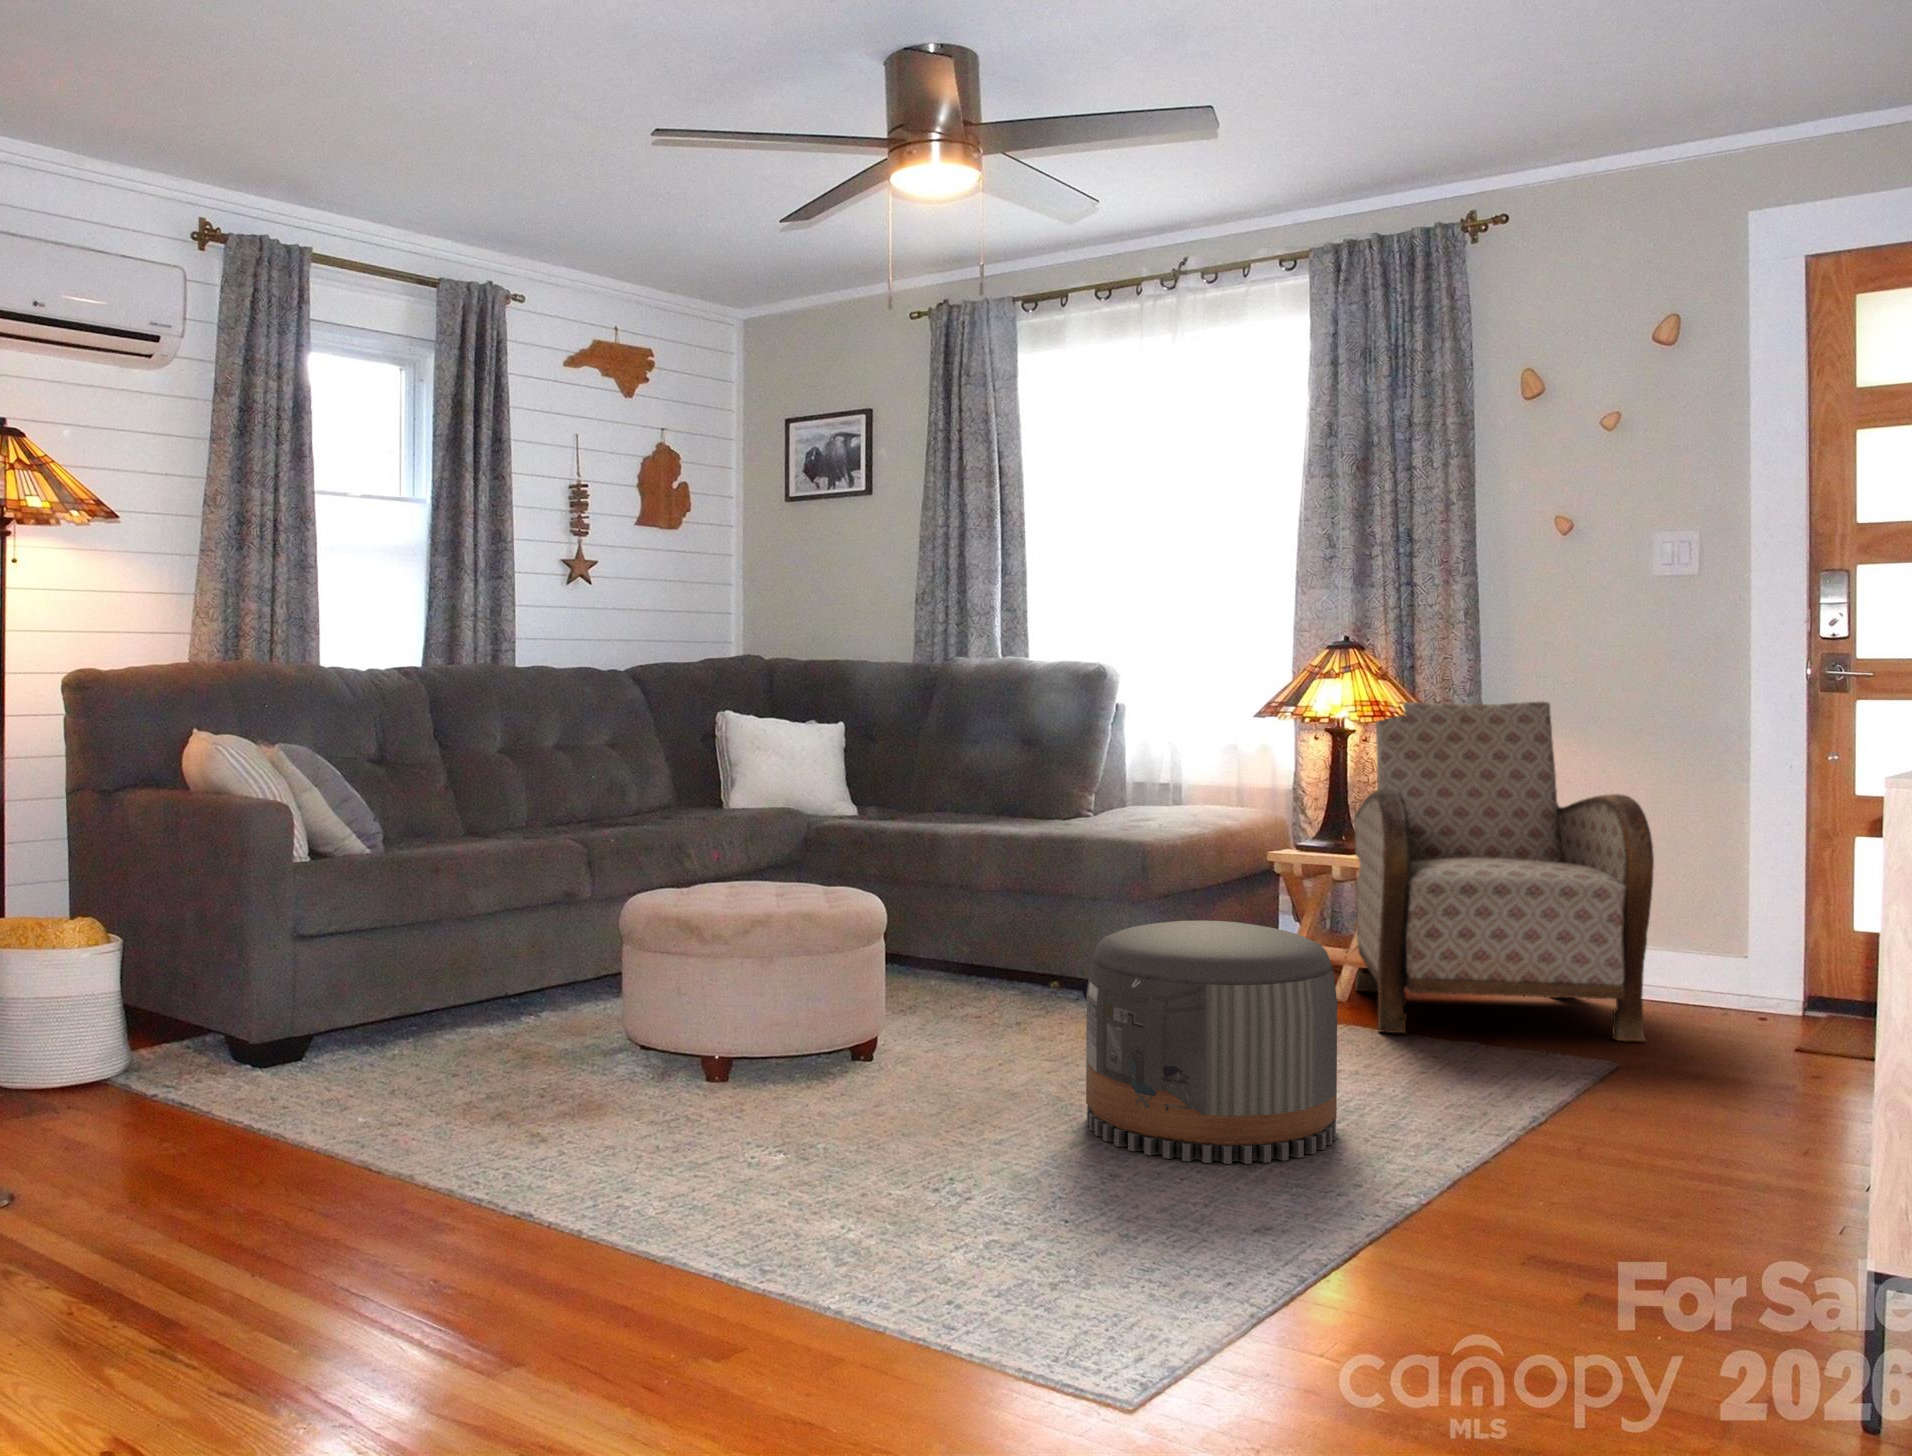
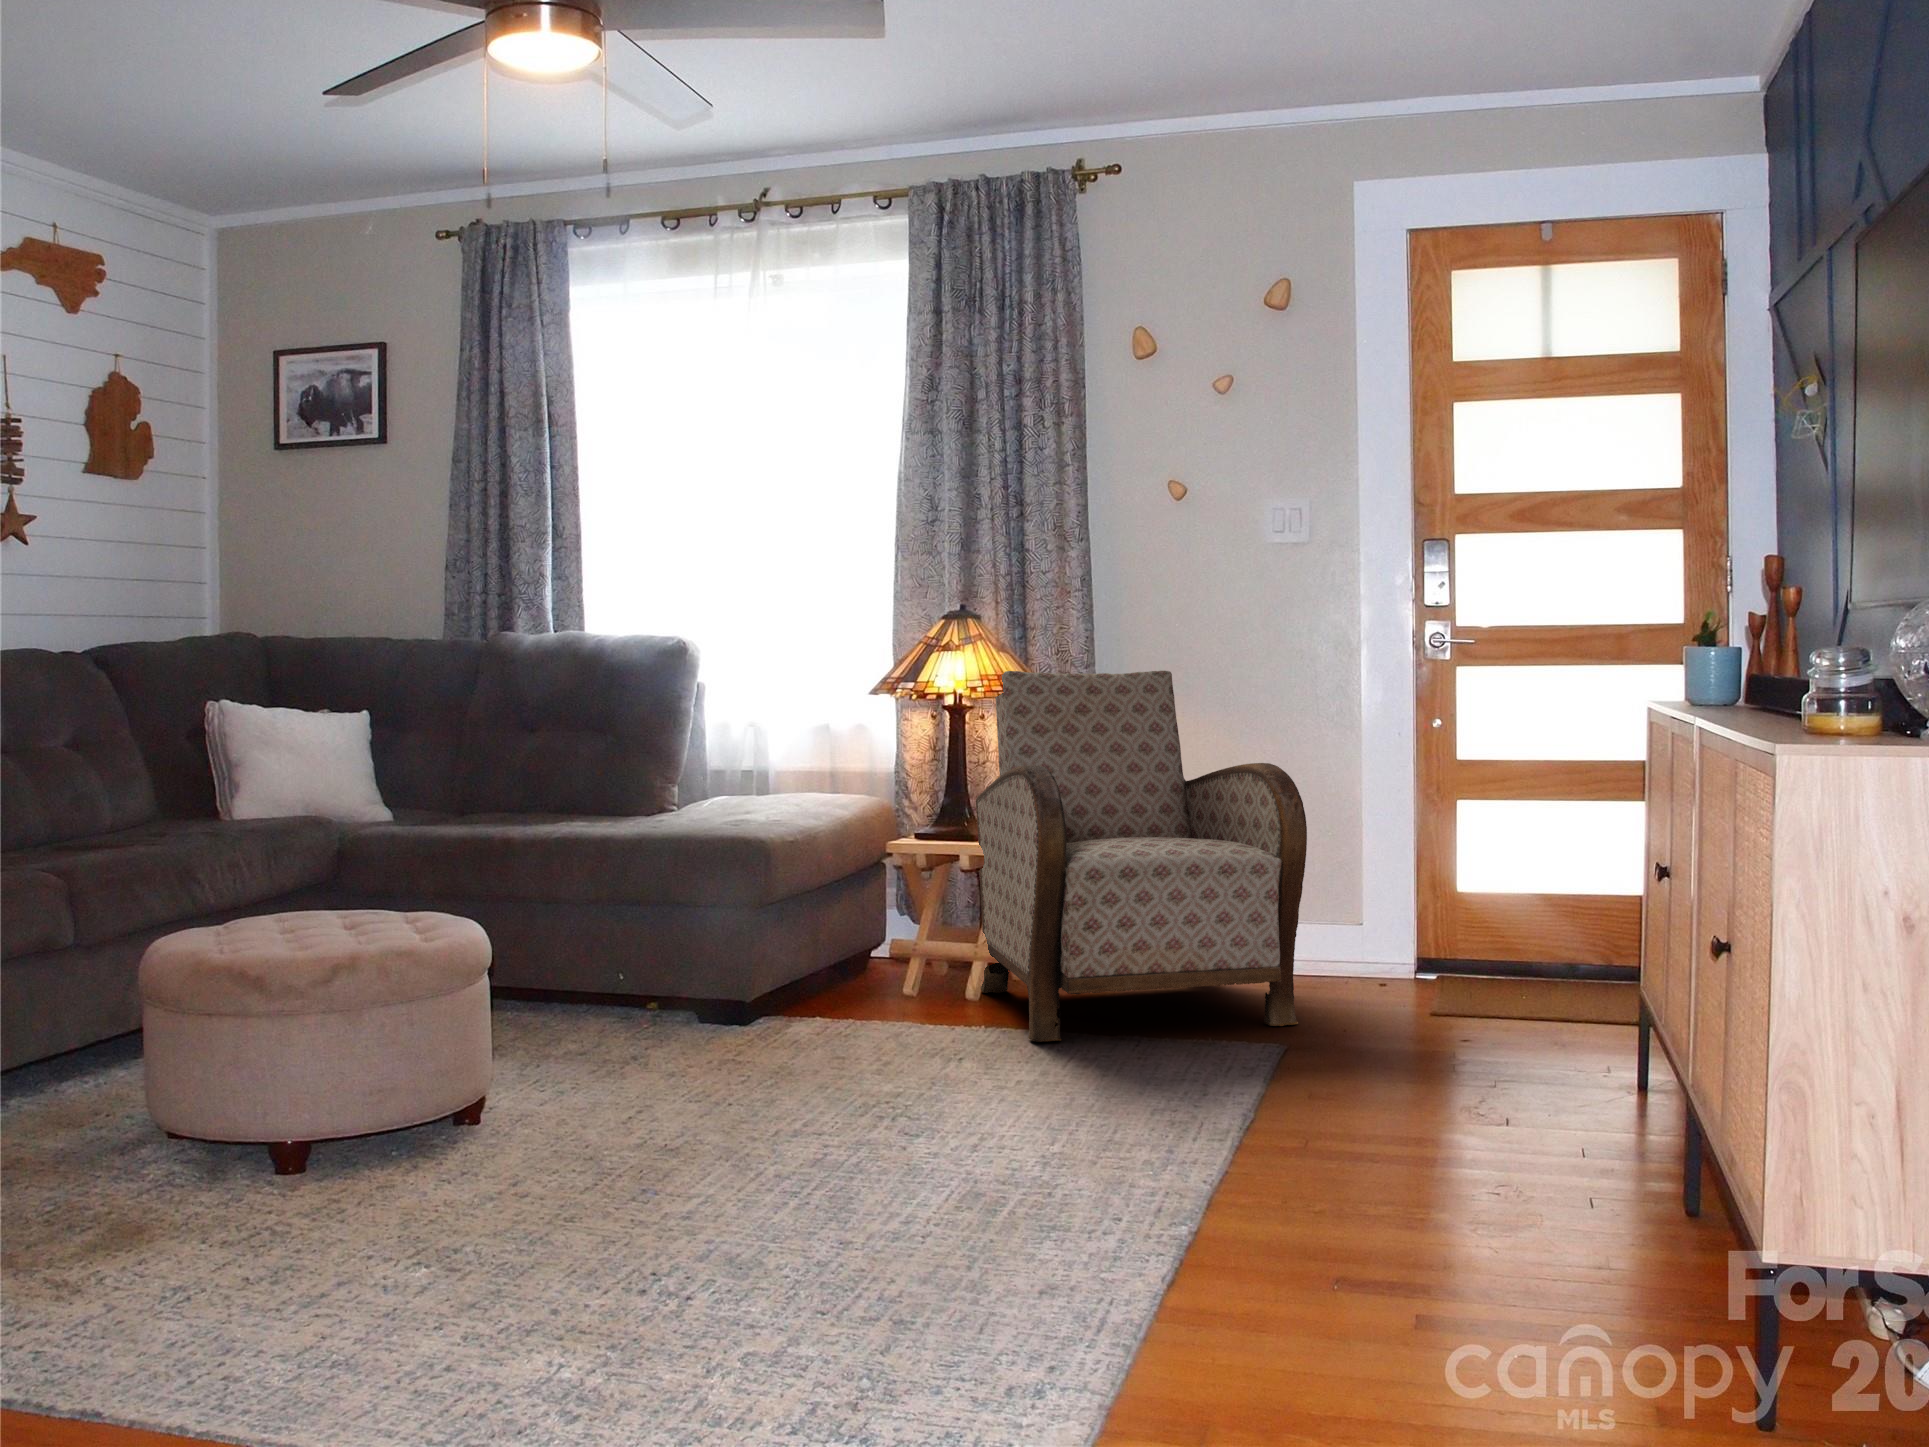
pouf: present [1086,920,1337,1164] -> none [729,934,1056,1271]

